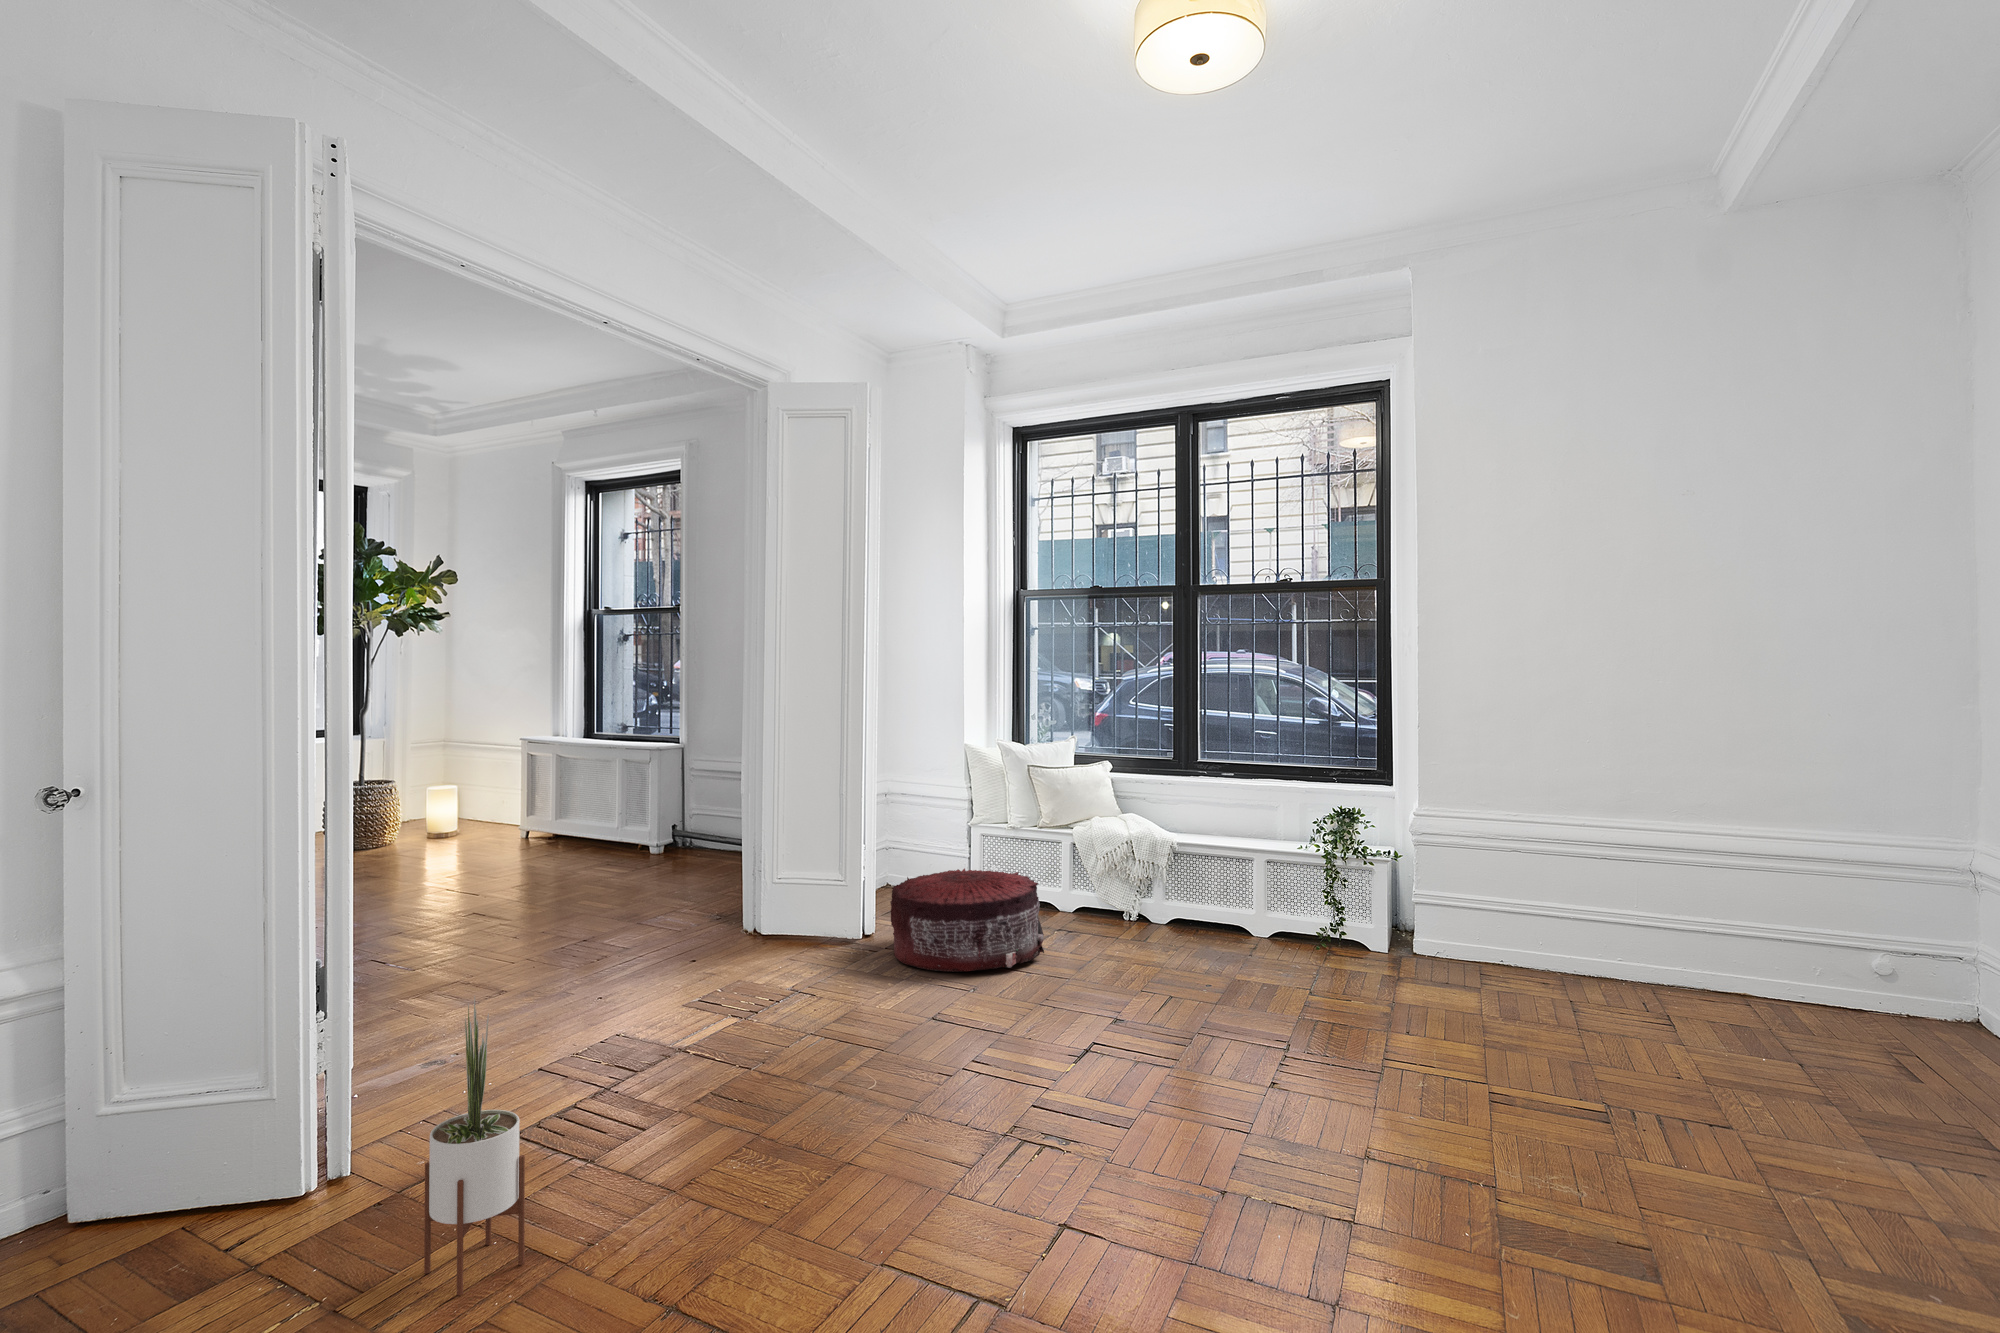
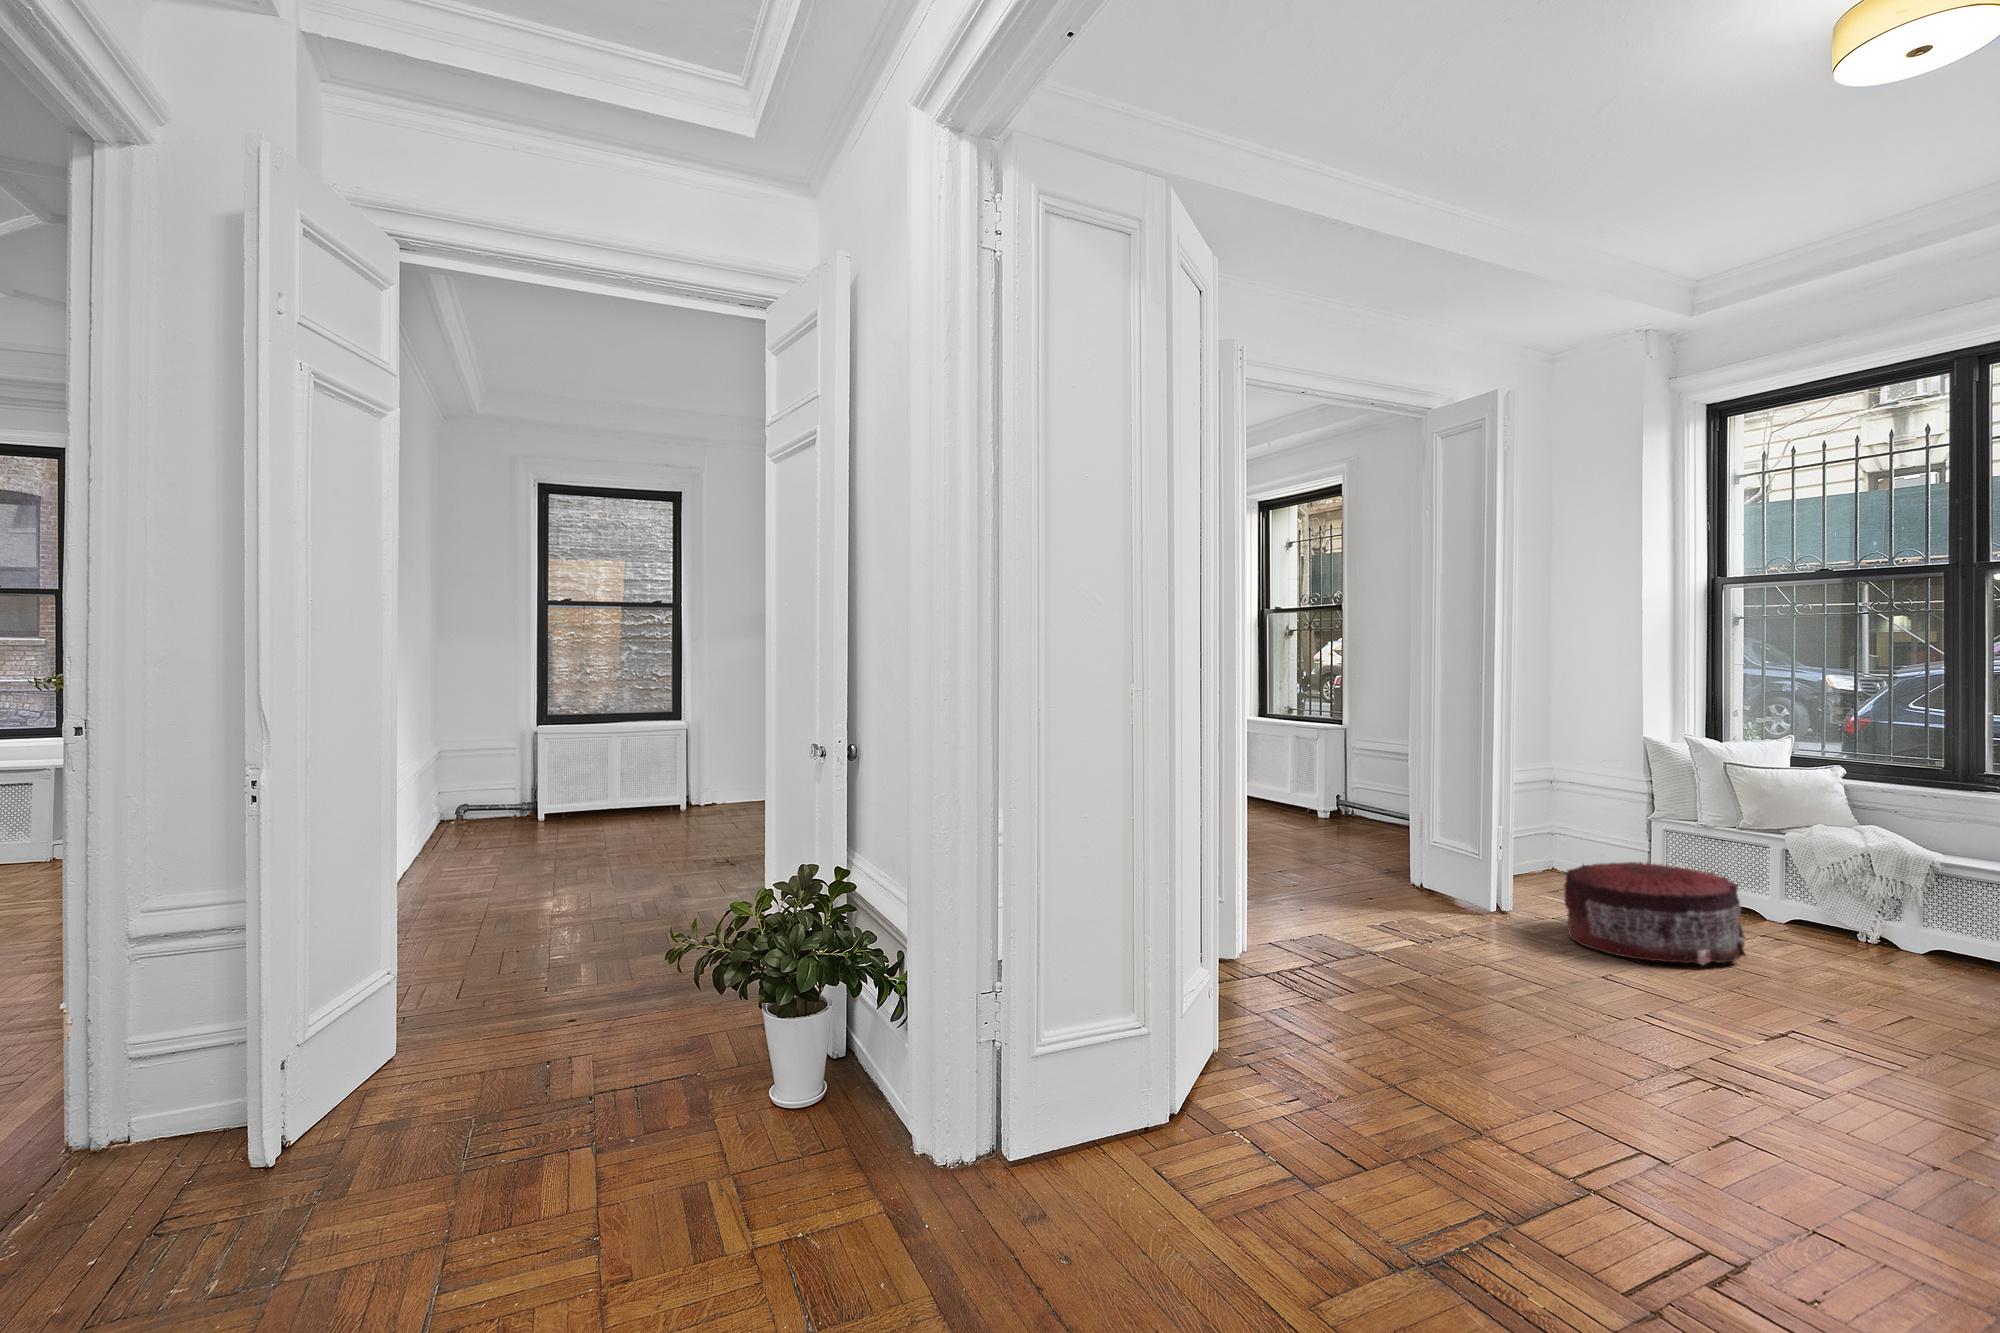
potted plant: present [424,997,525,1295] -> none [1215,895,1281,1097]

